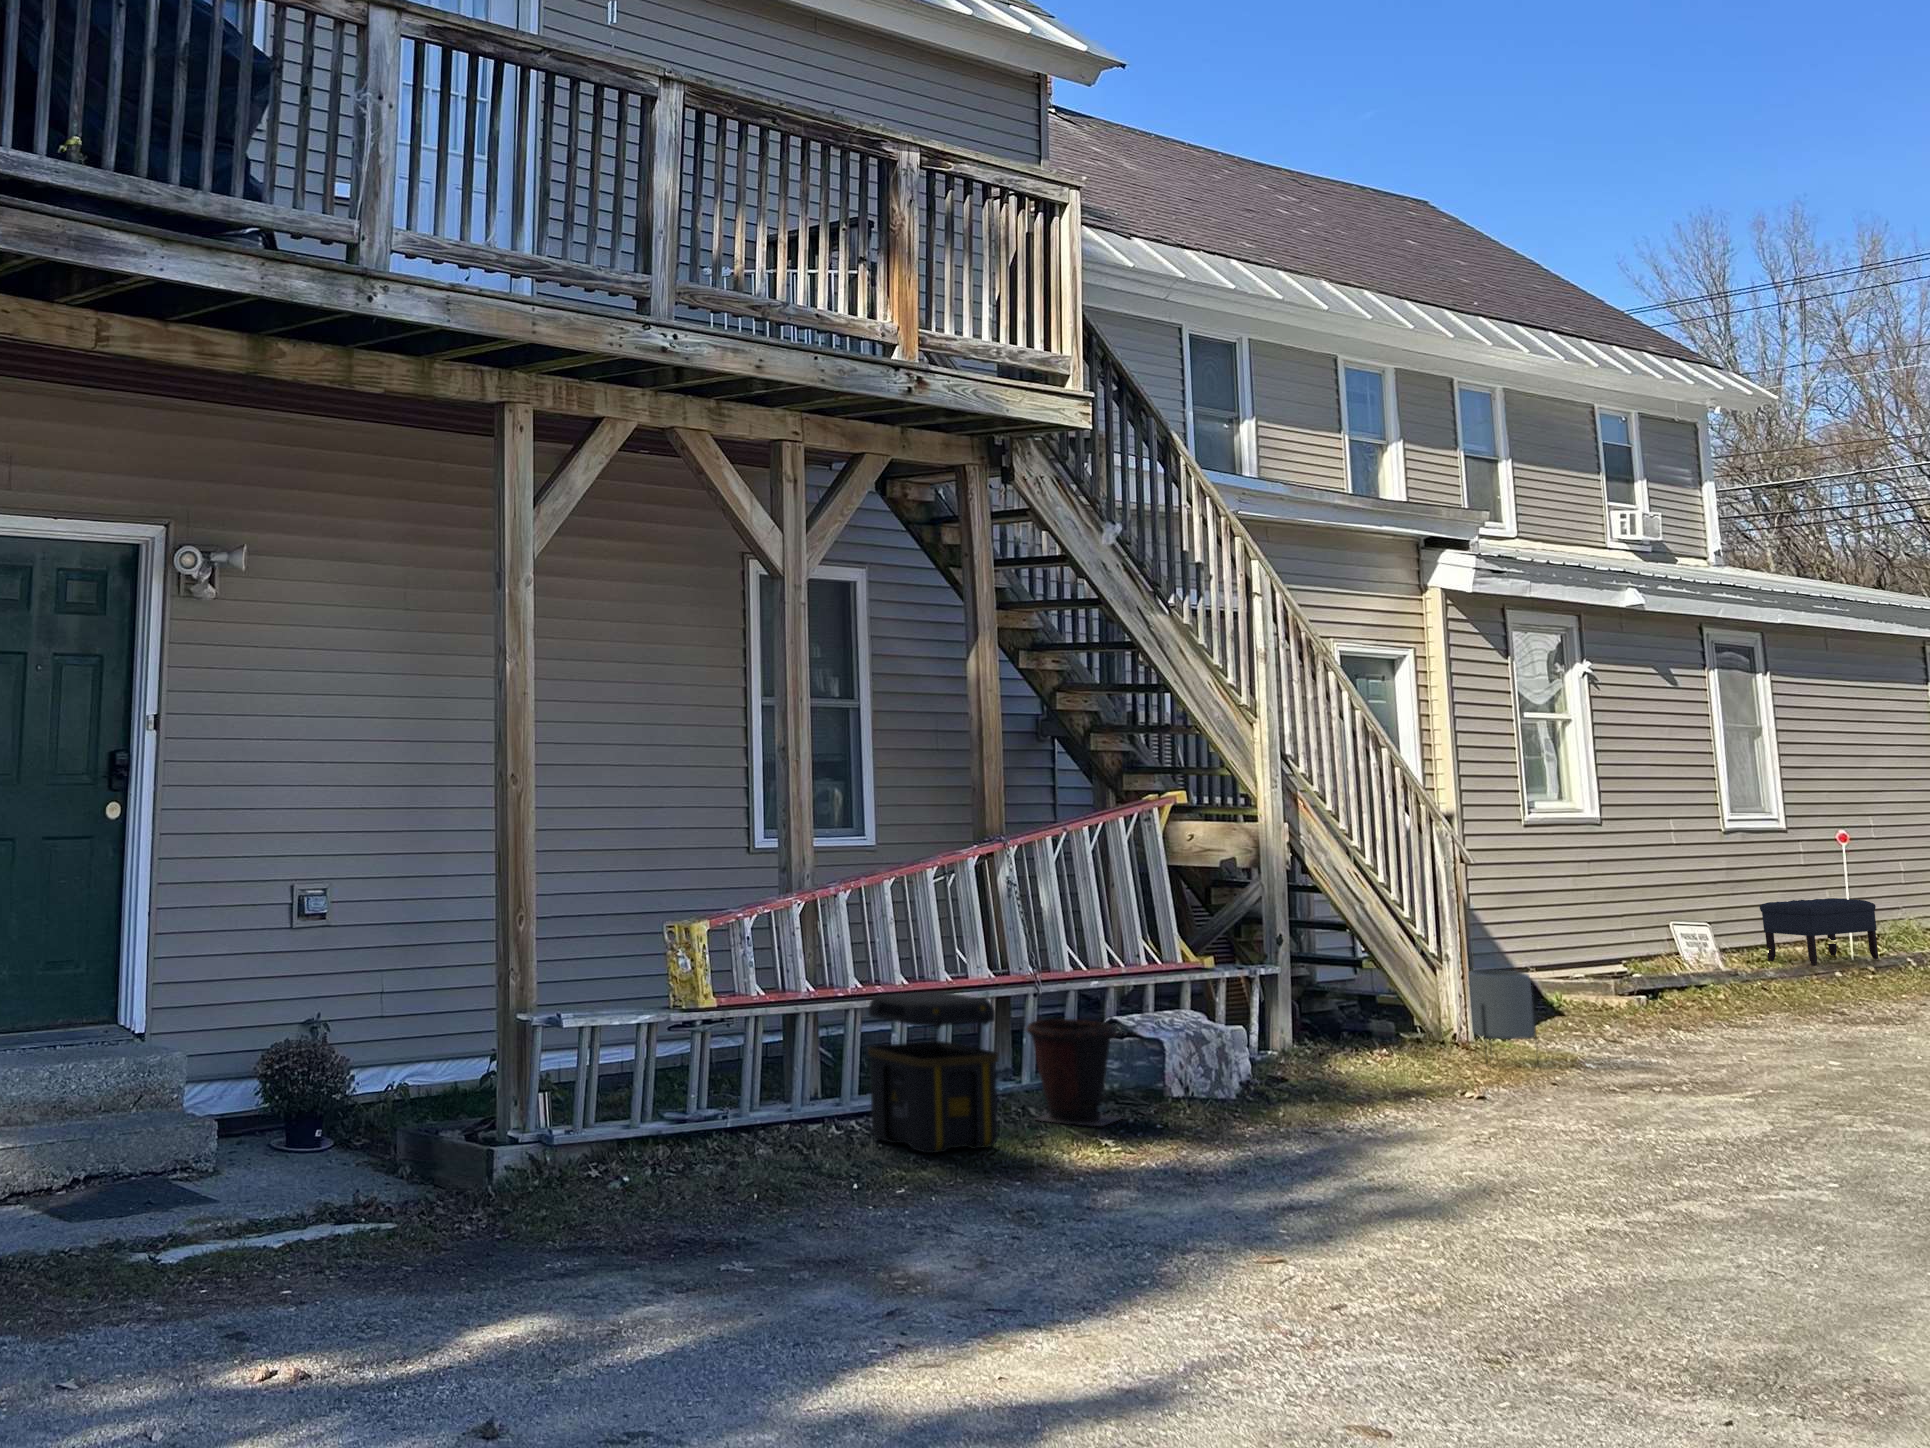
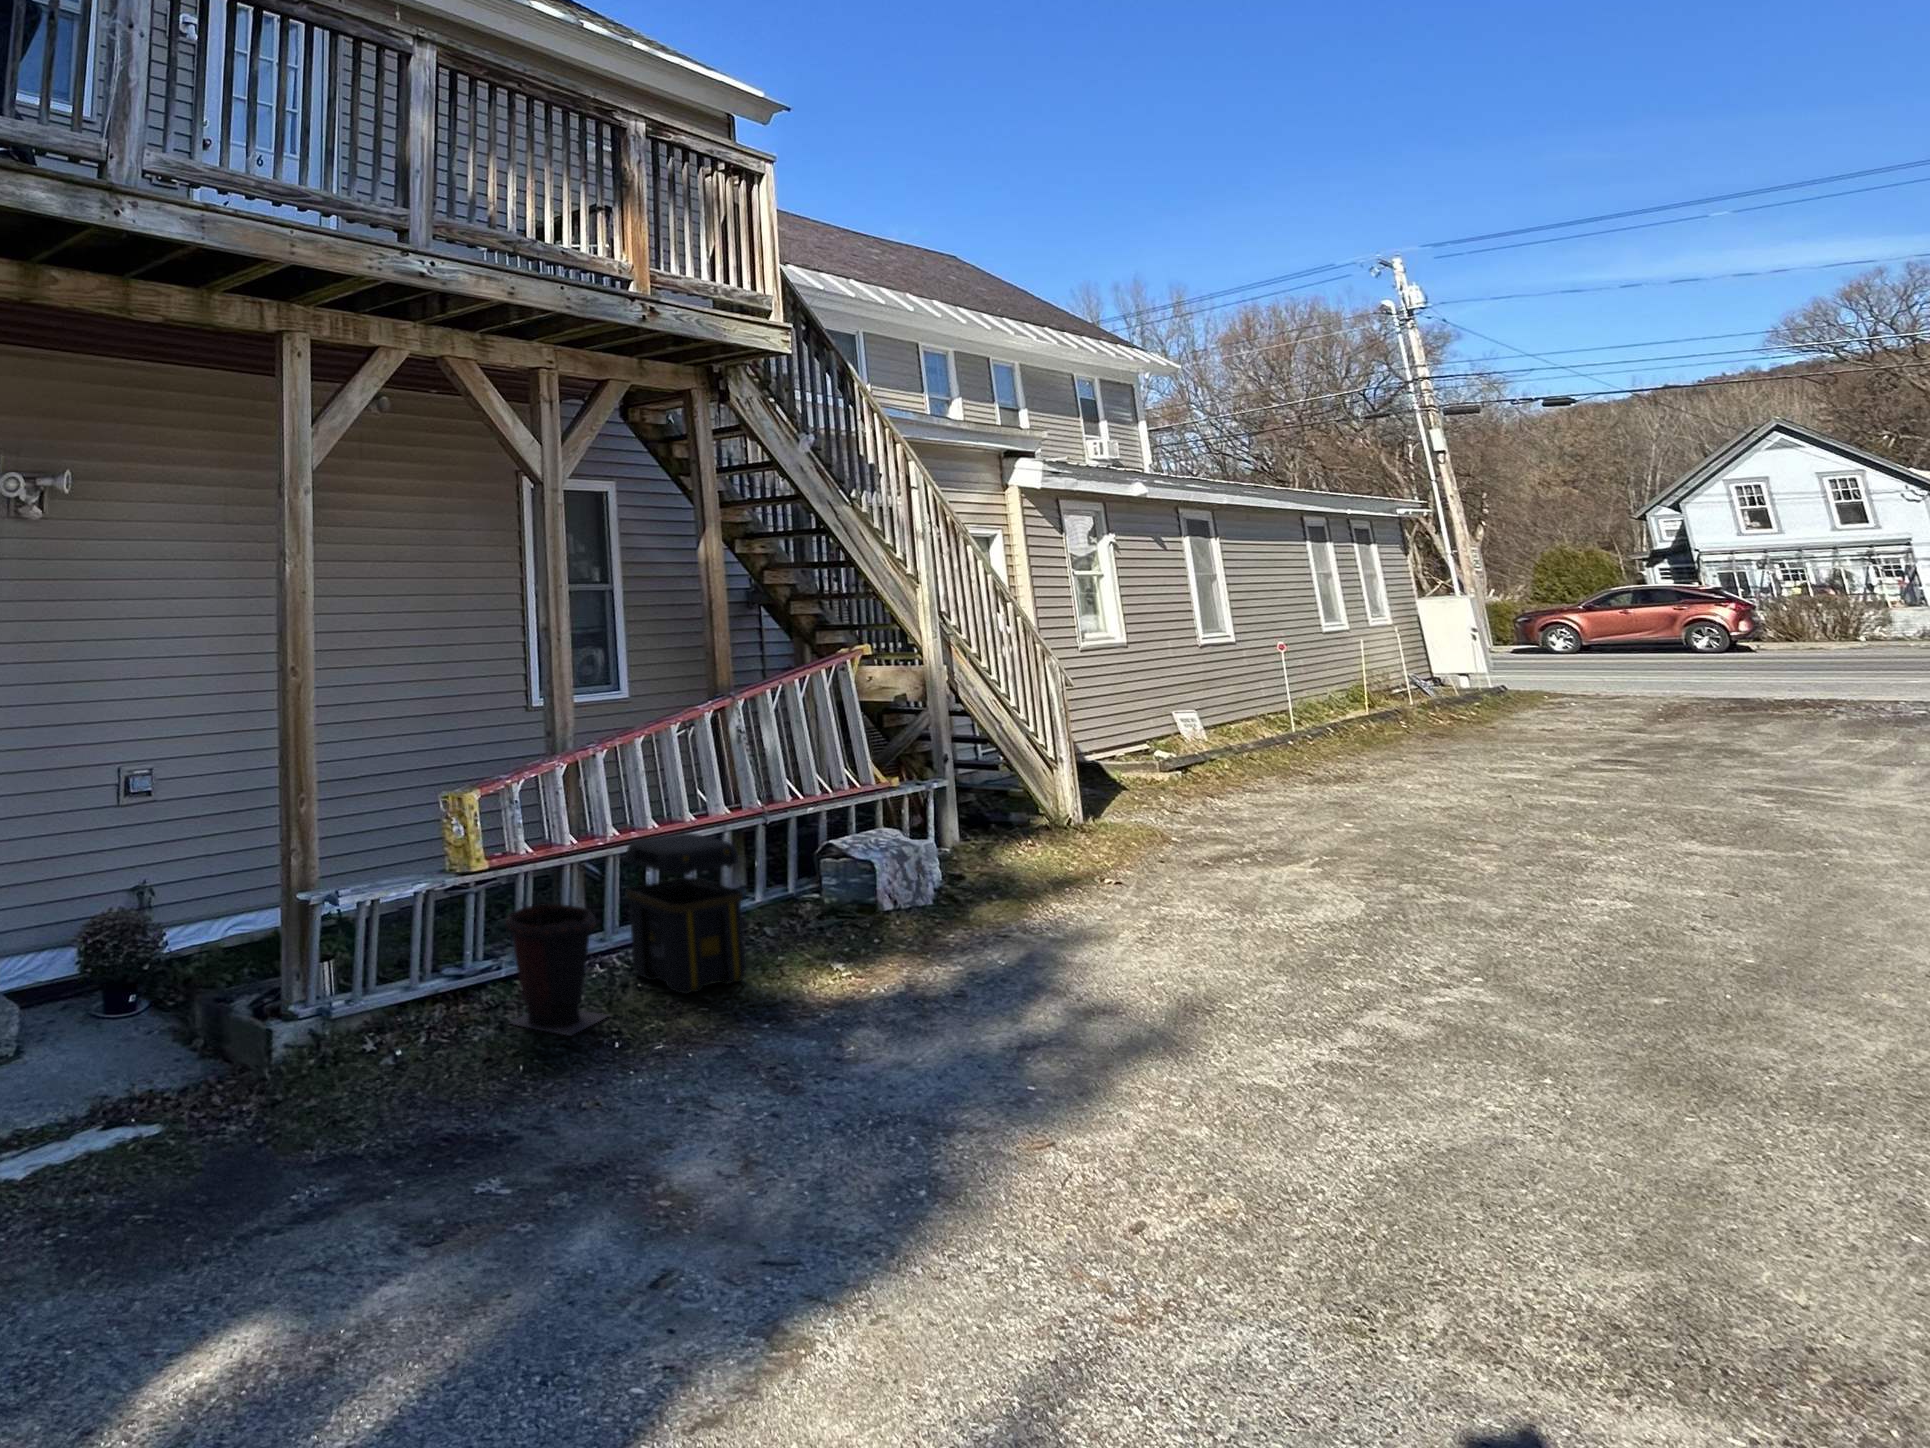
bench: present [1760,898,1879,965] -> none [1229,689,1309,737]
planter: present [1468,970,1537,1059] -> none [1089,770,1152,849]
bucket: present [1027,1019,1121,1126] -> present [506,904,609,1036]

